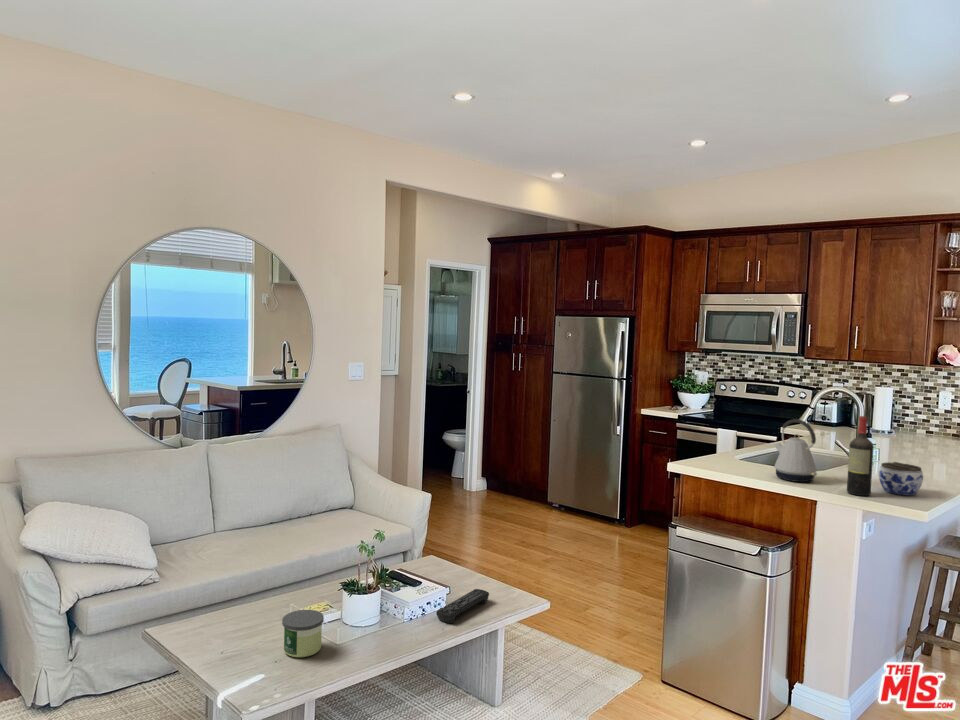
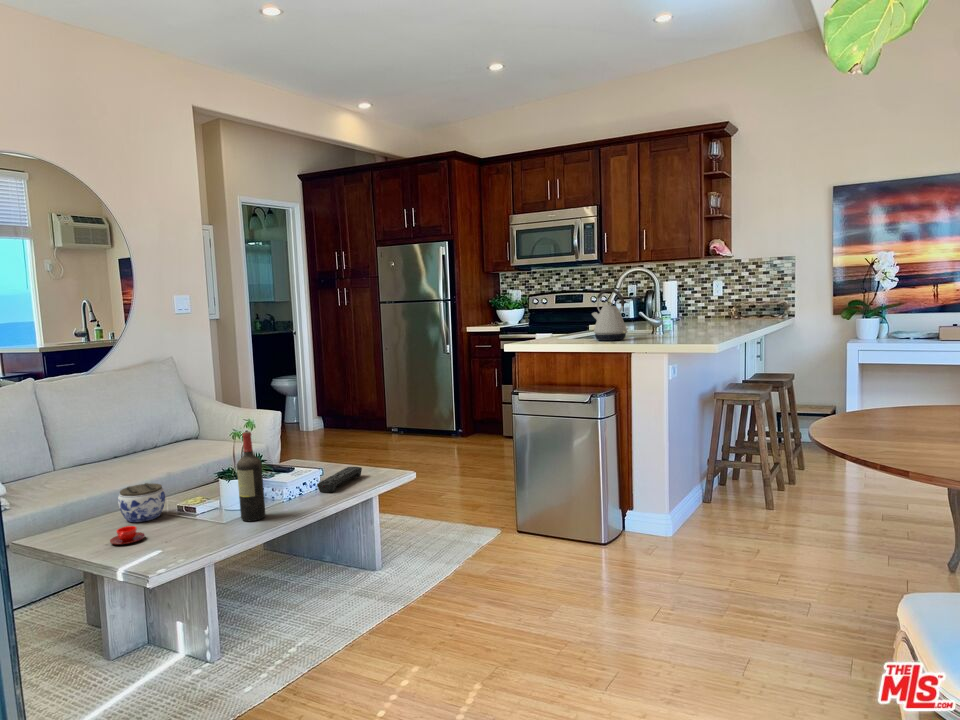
wine bottle: present [847,416,874,496] -> present [237,432,265,521]
jar: present [879,462,923,495] -> present [118,483,165,522]
candle: present [282,610,324,657] -> none [171,489,213,531]
teacup: none [217,644,251,666] -> present [110,526,145,544]

